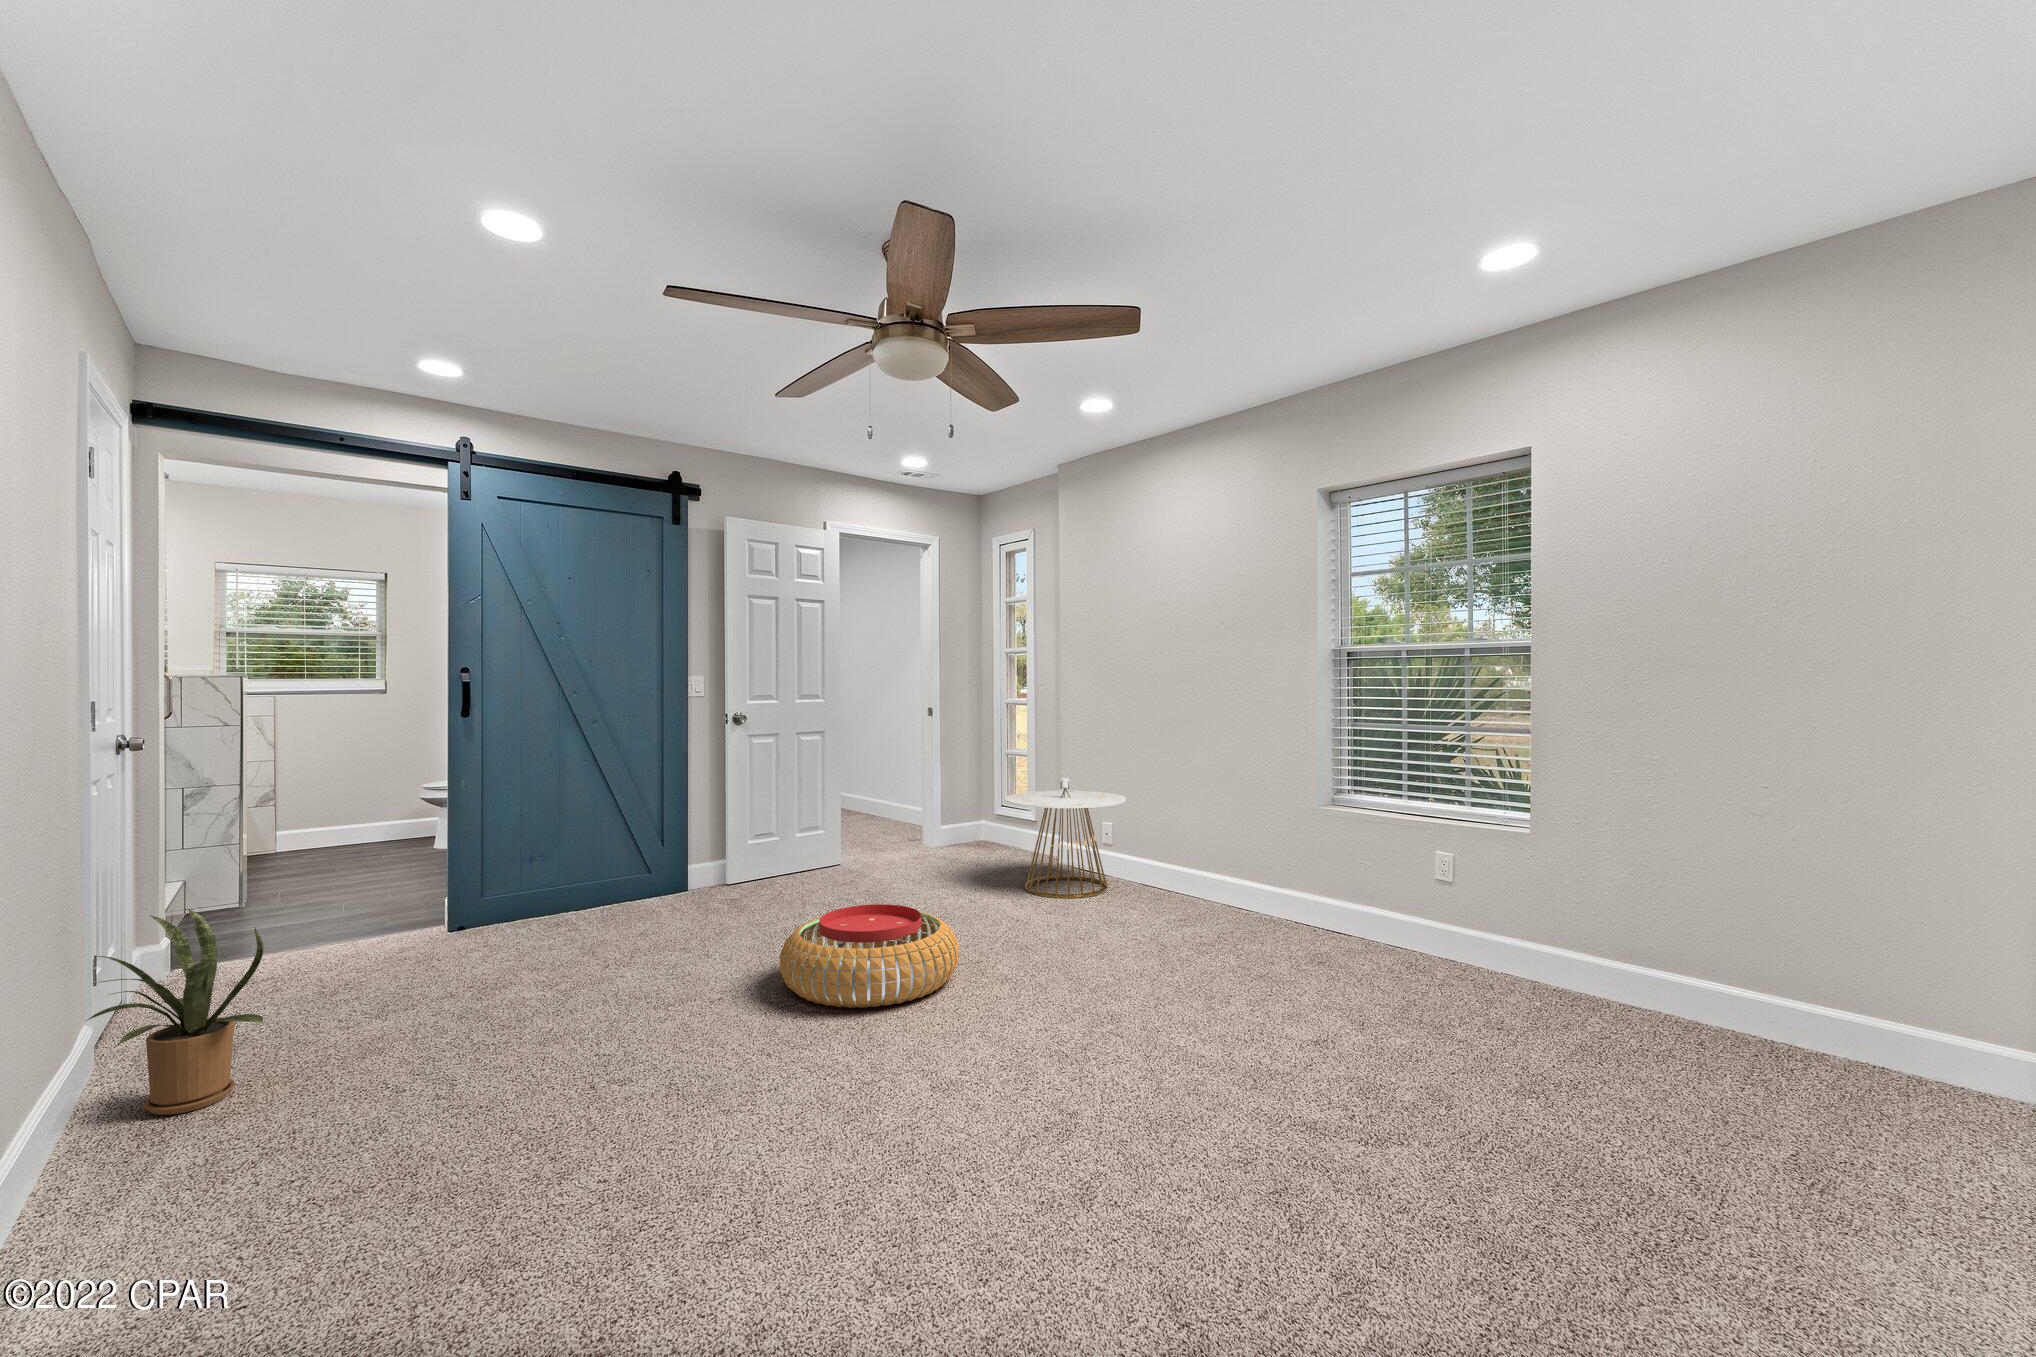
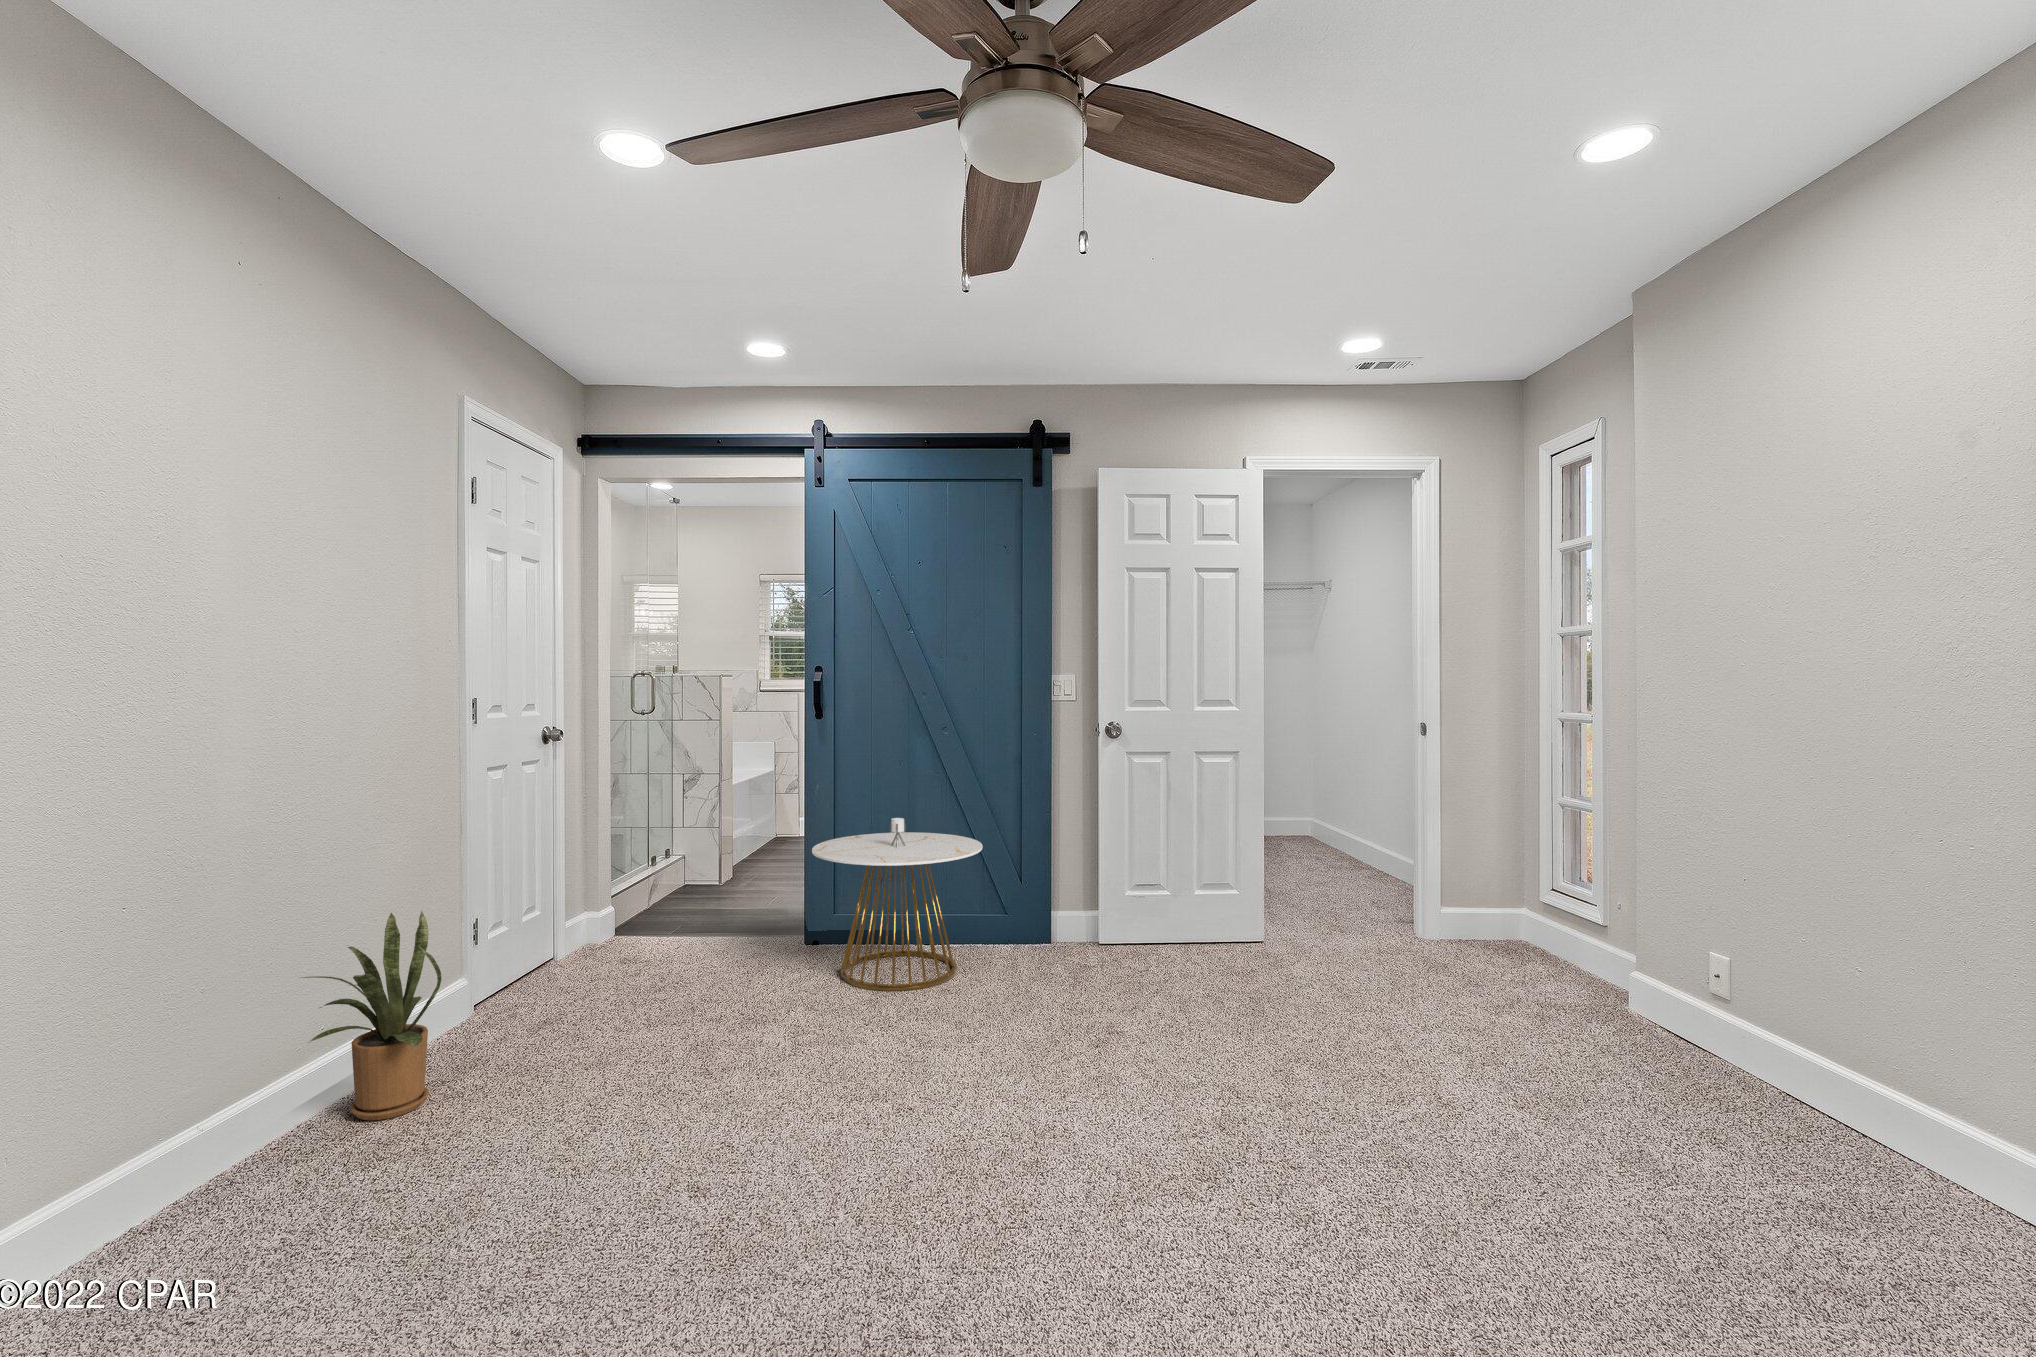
side table: present [1005,778,1126,898] -> present [812,818,982,991]
pouf: present [779,904,959,1008] -> none [953,1044,1246,1254]

